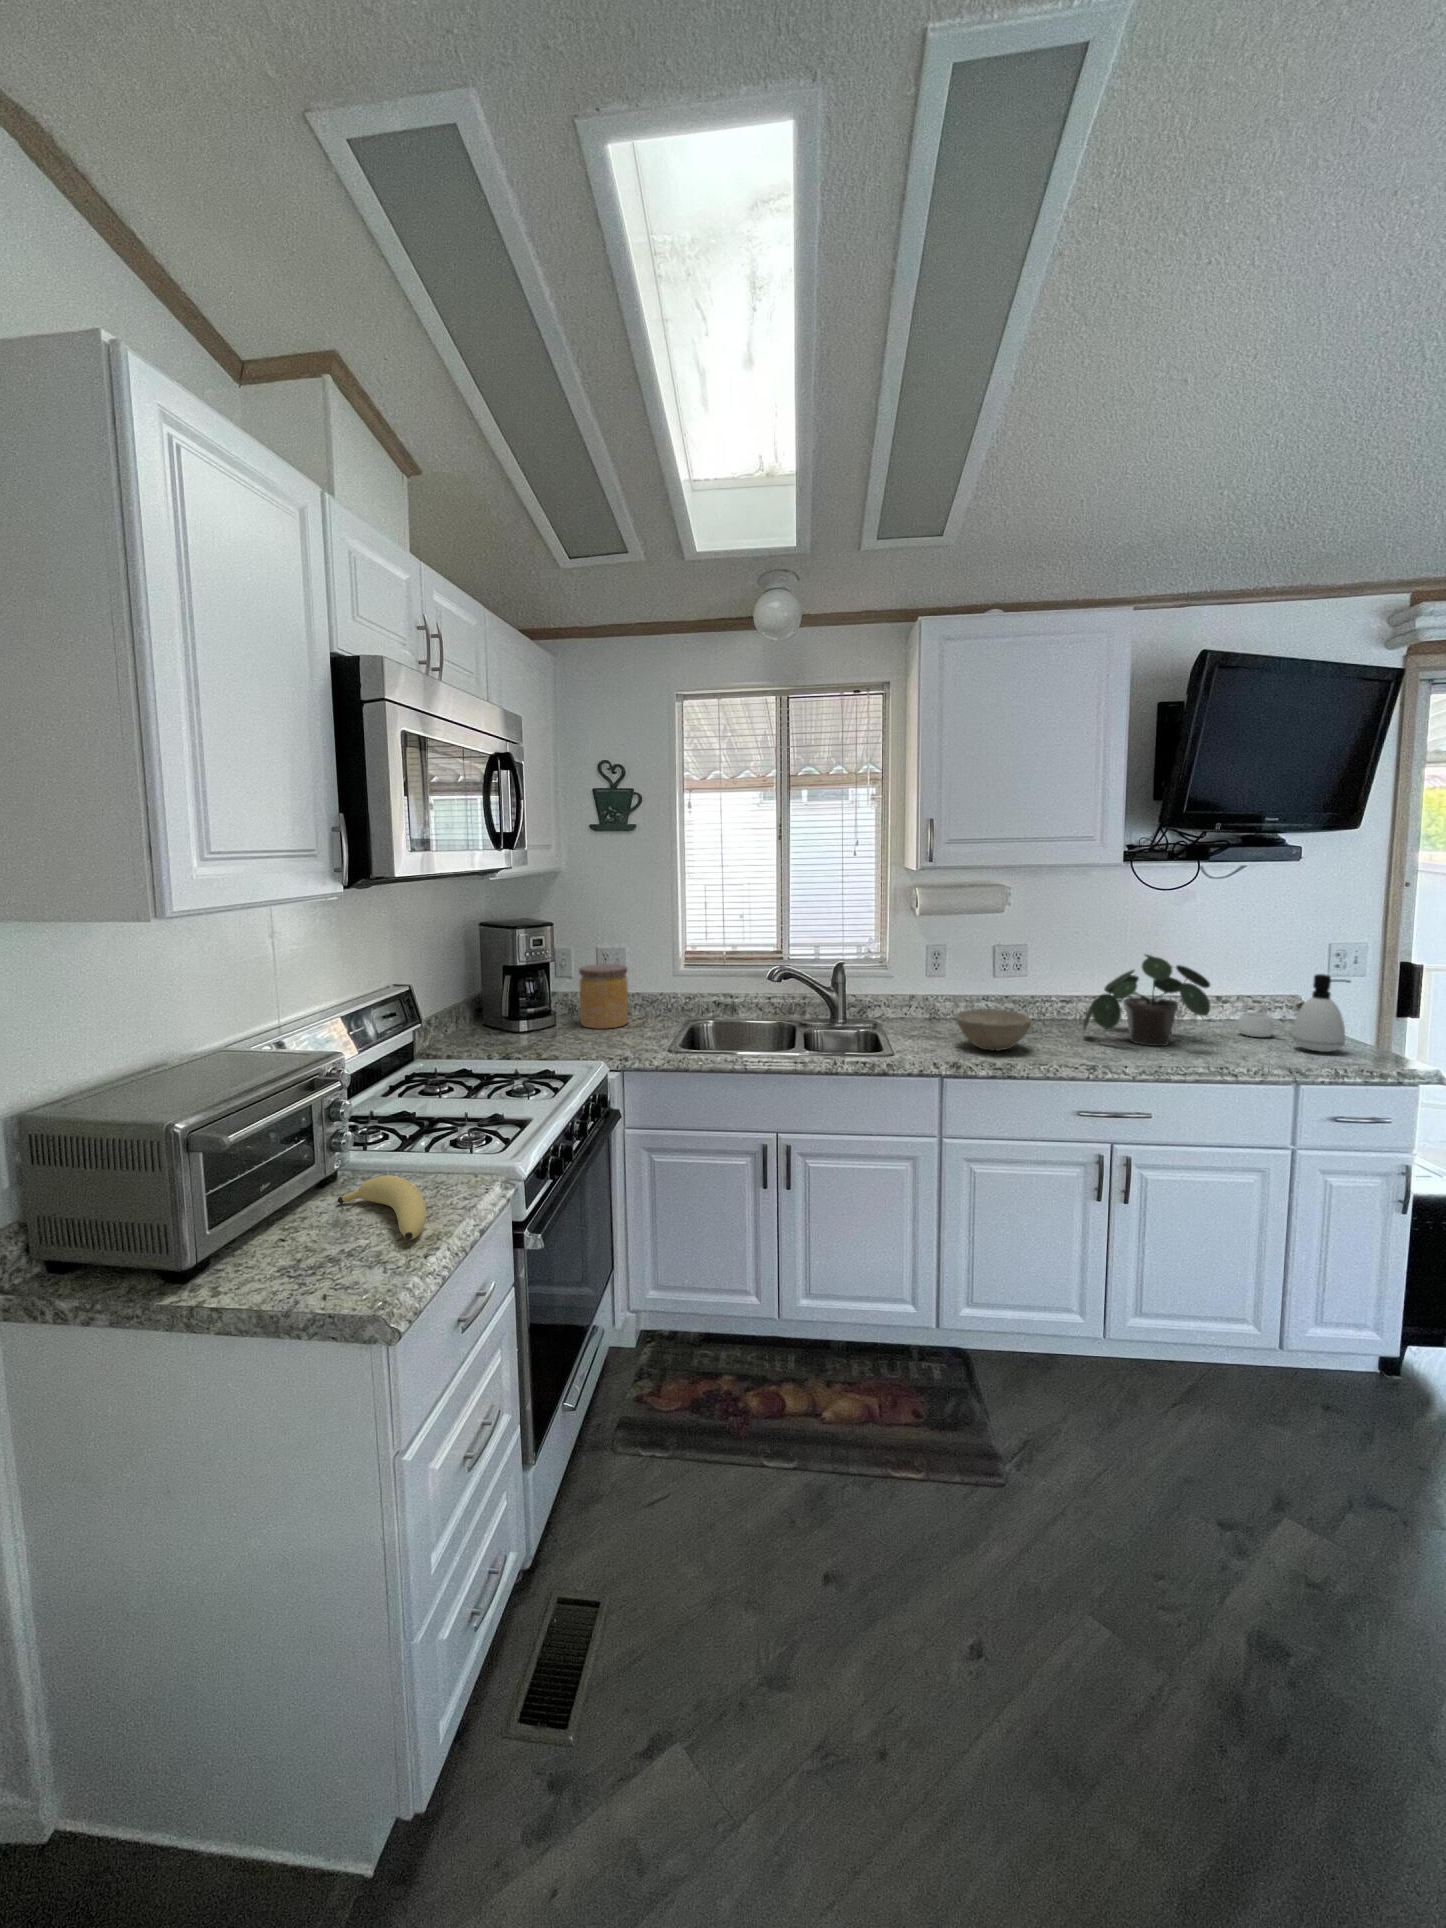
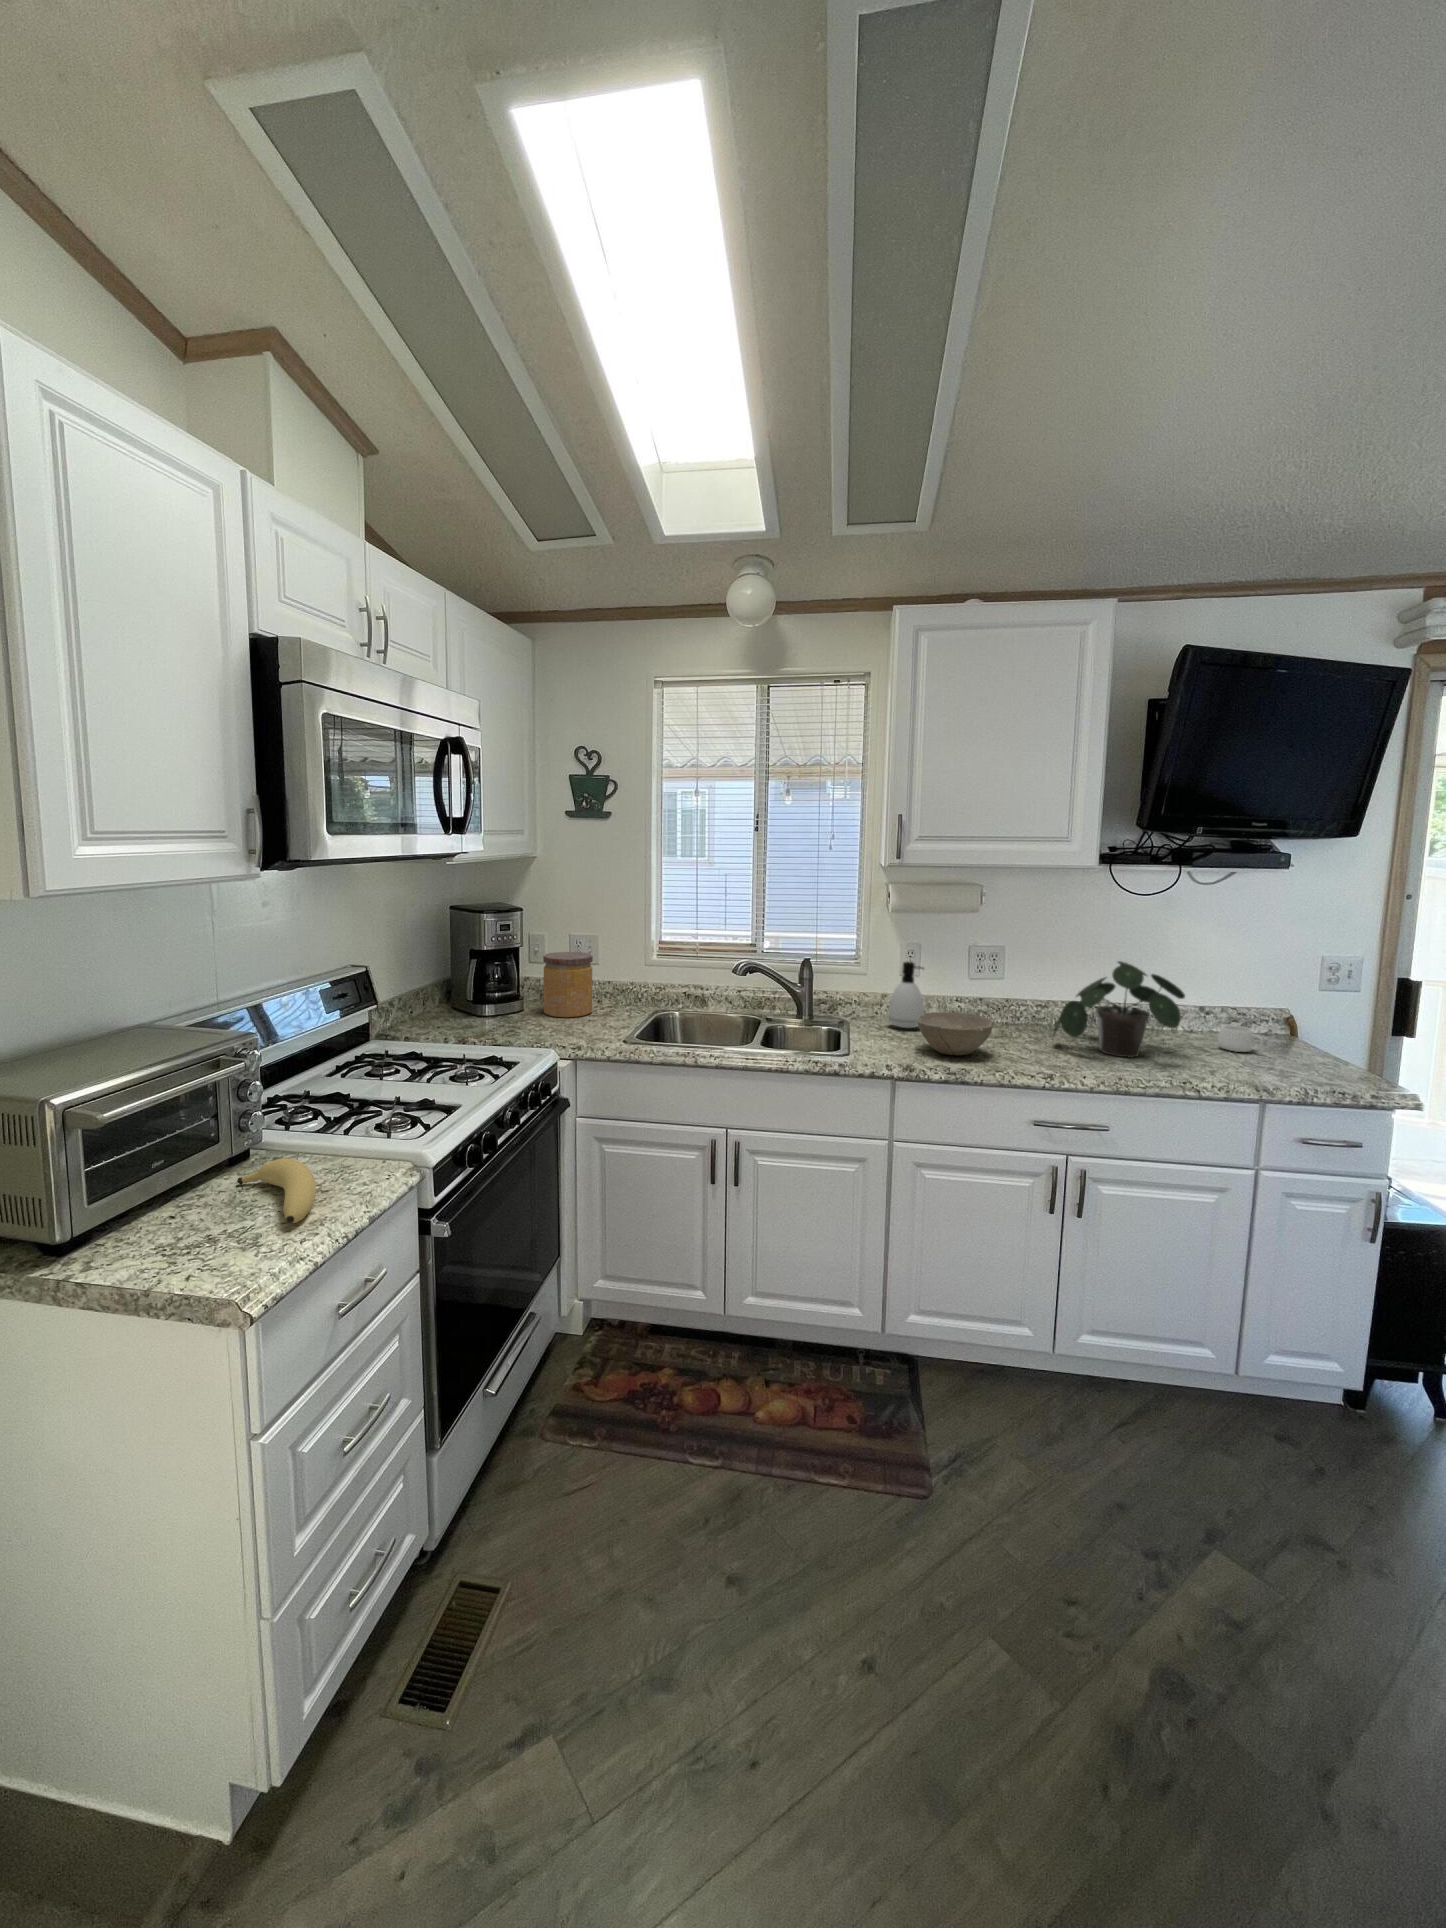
soap dispenser: present [1292,974,1350,1052] -> present [888,962,924,1028]

